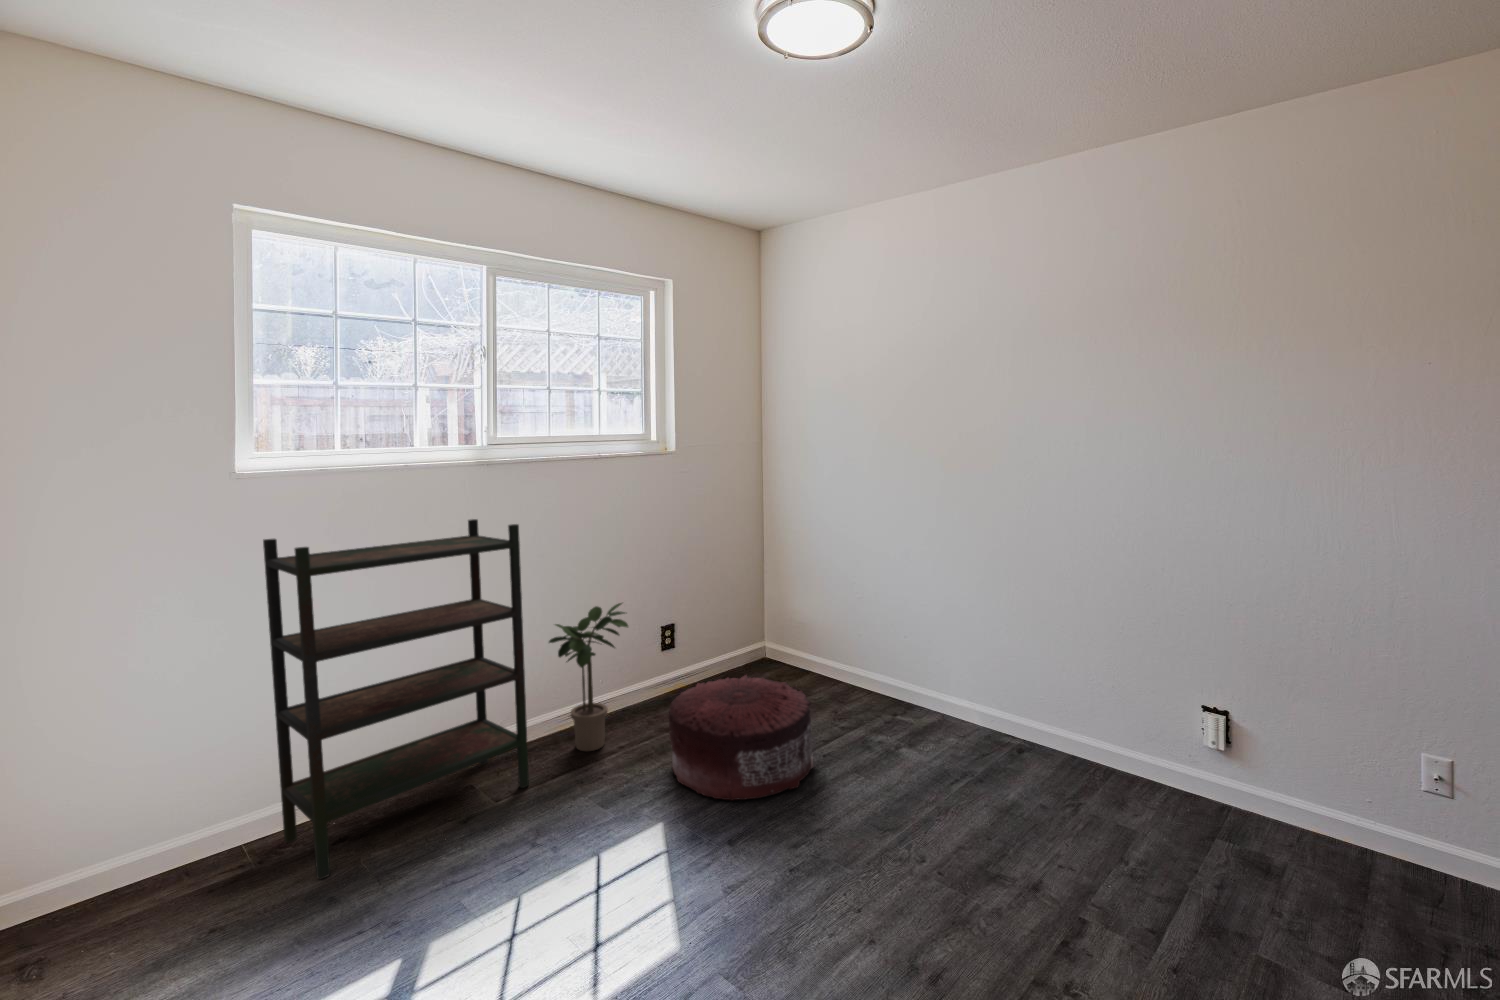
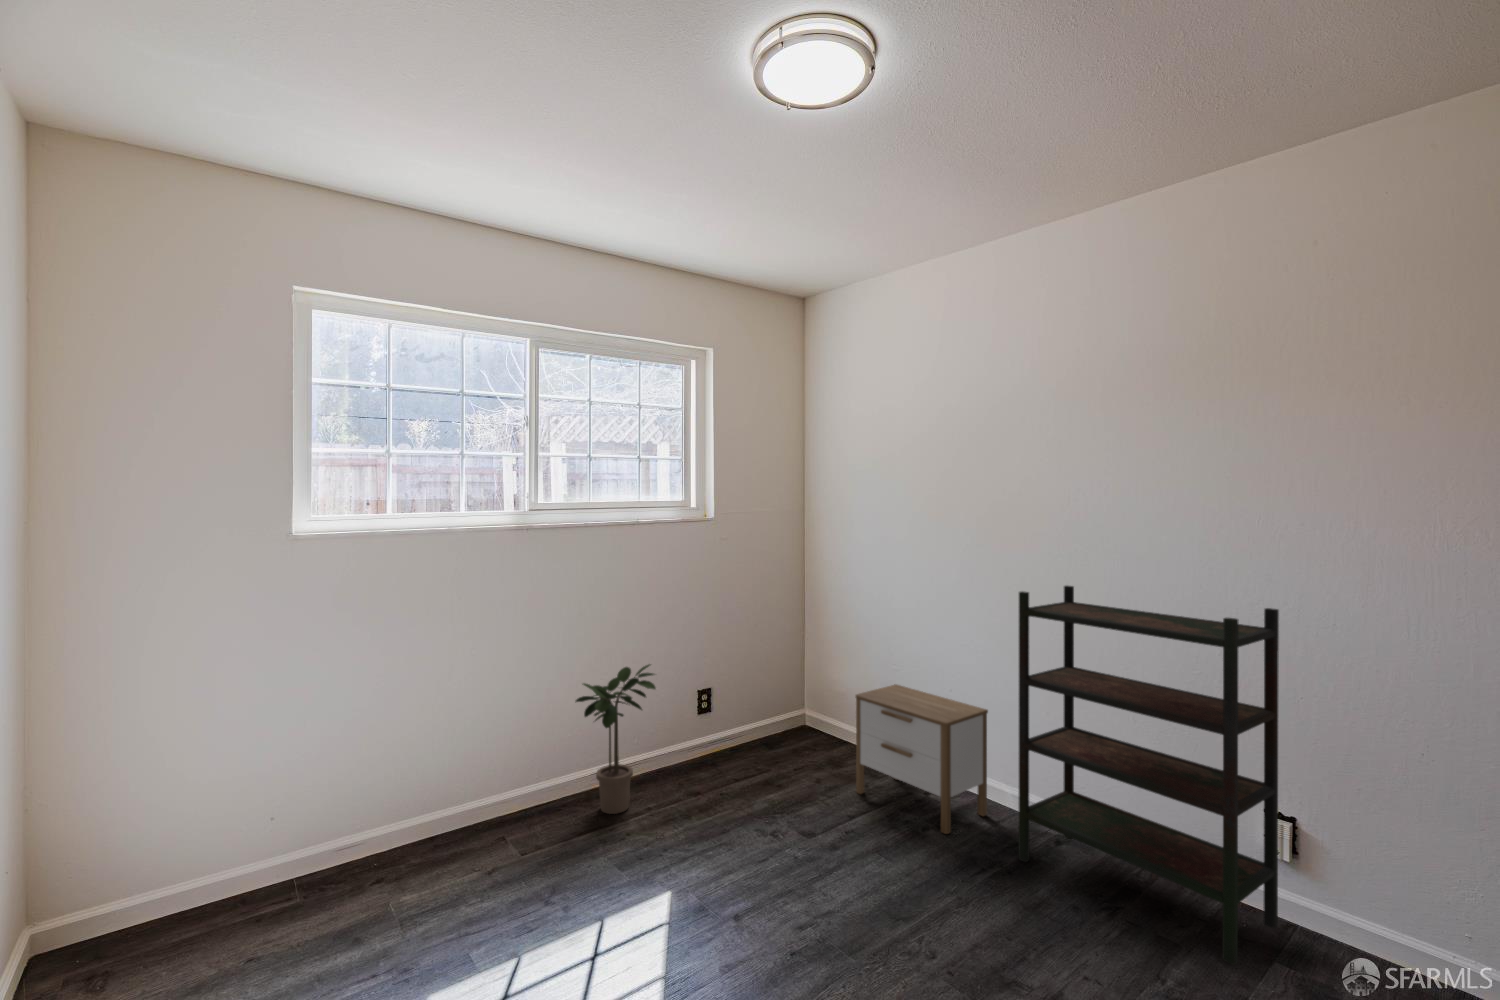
bookshelf: present [263,519,529,879] -> present [1019,586,1279,965]
nightstand: none [823,614,949,749] -> present [856,684,988,834]
pouf: present [669,675,813,801] -> none [687,743,834,876]

